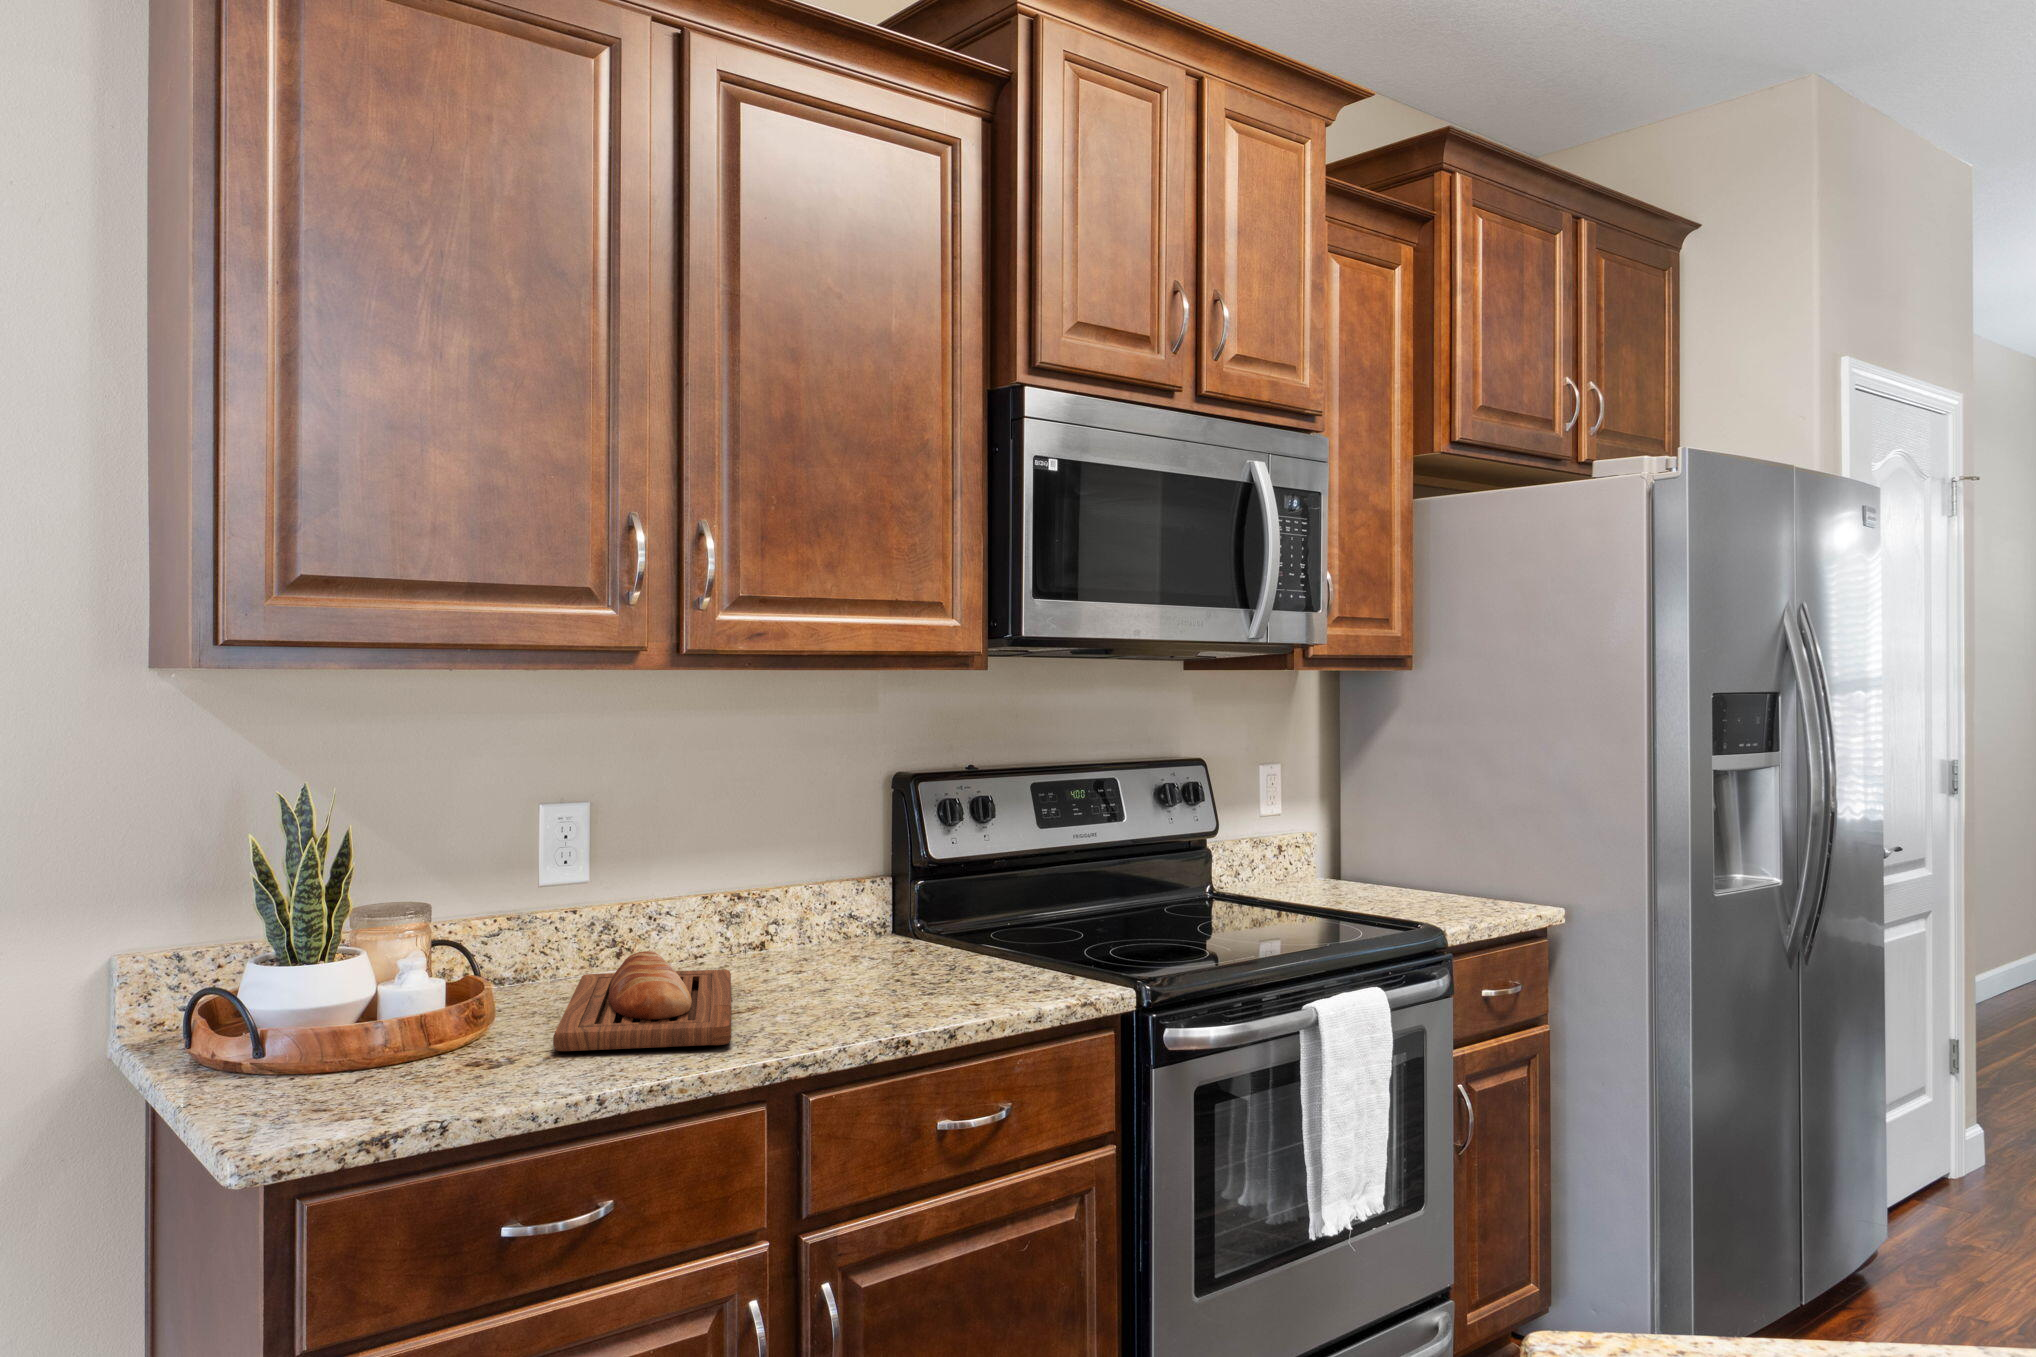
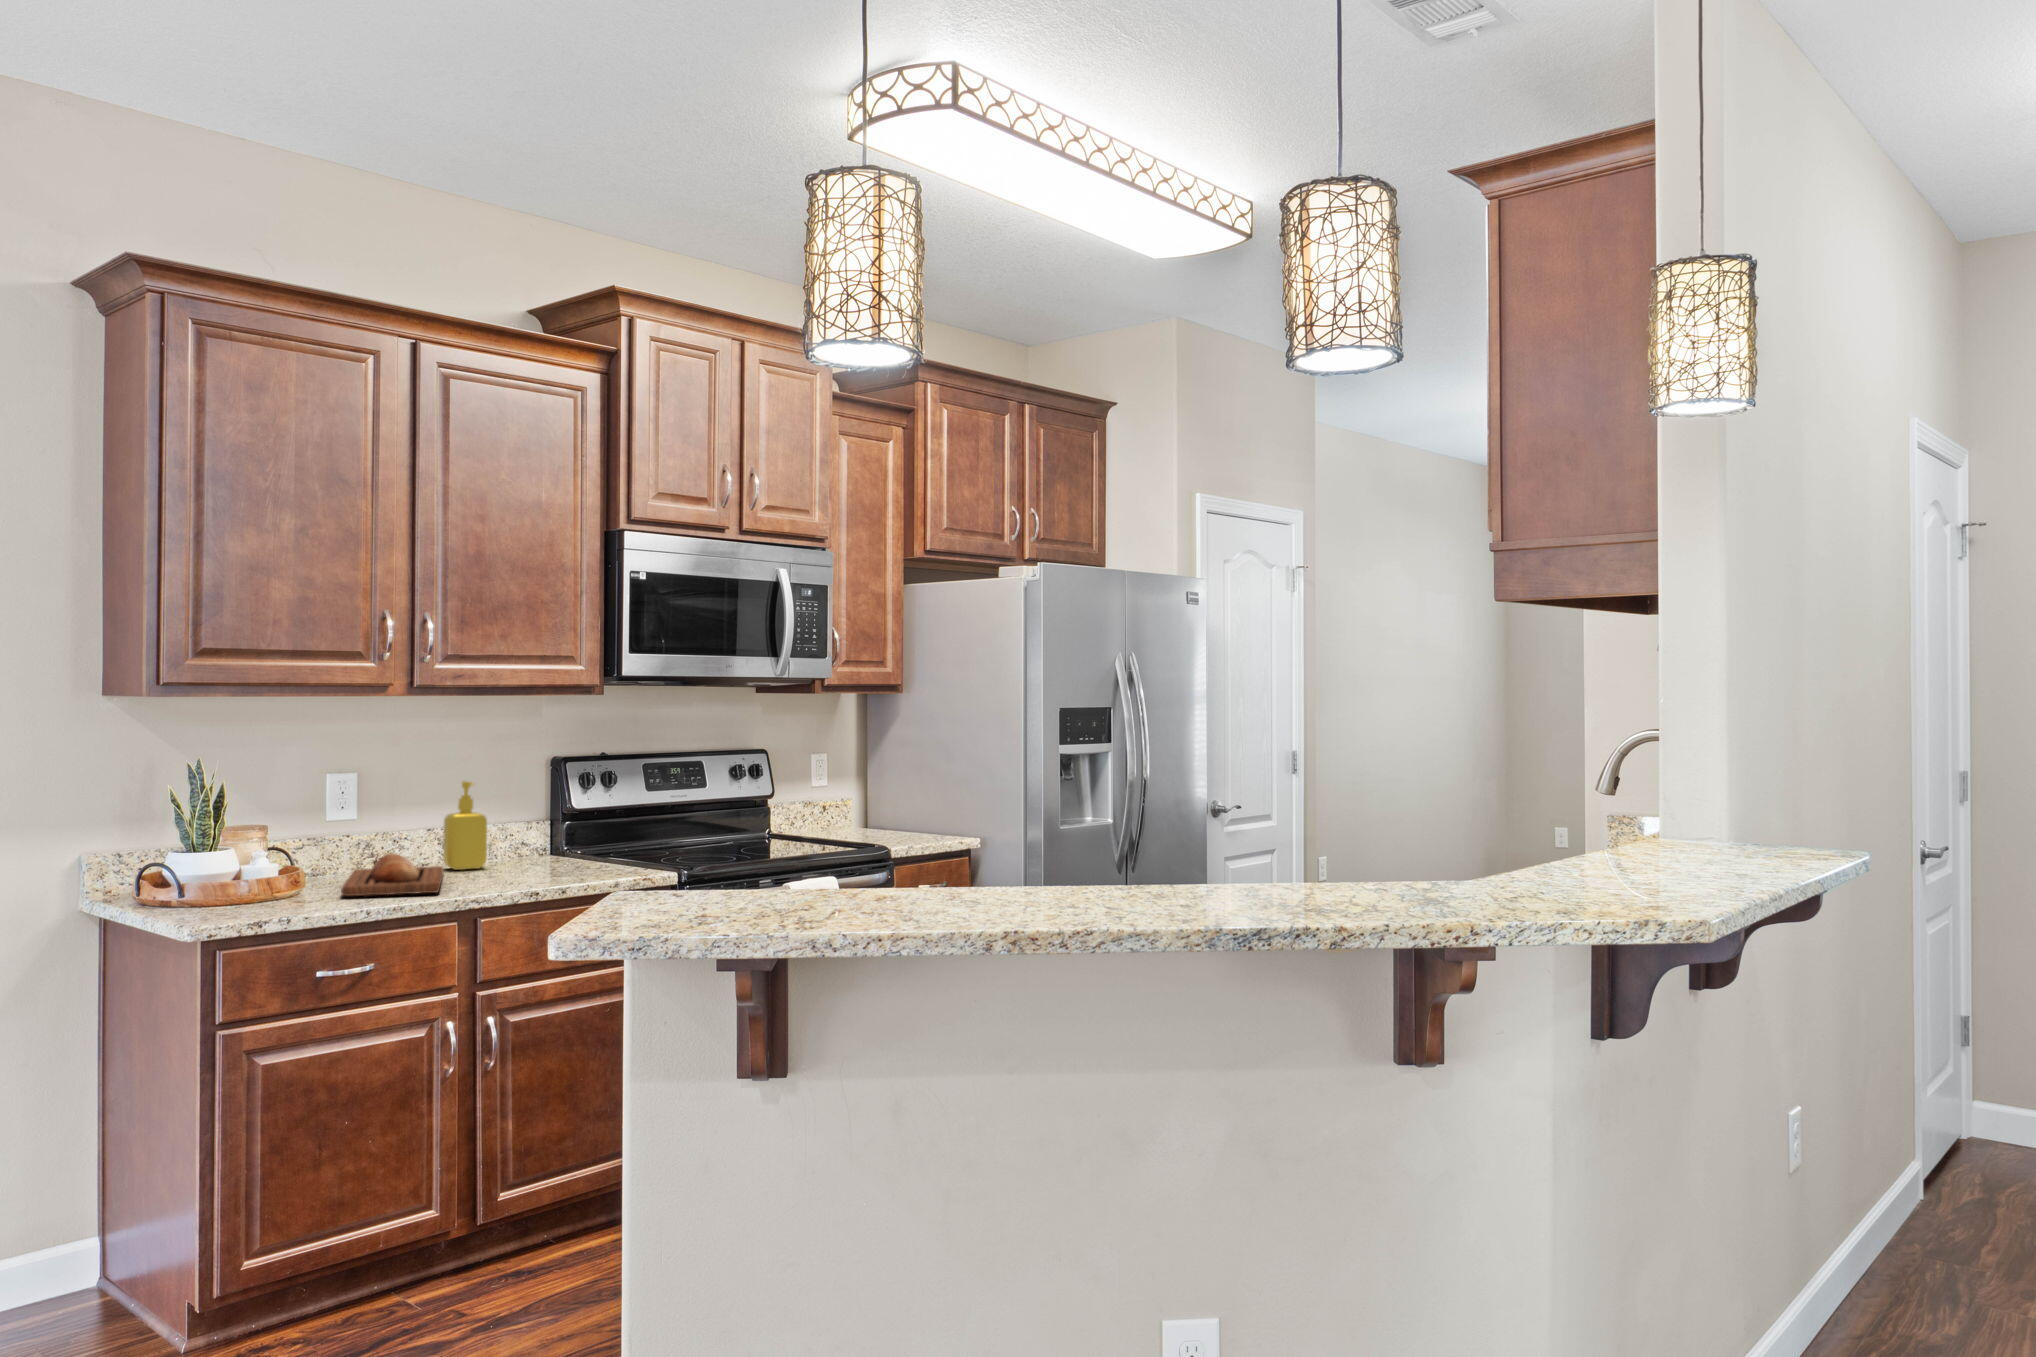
soap dispenser: none [729,818,801,973] -> present [443,781,487,870]

